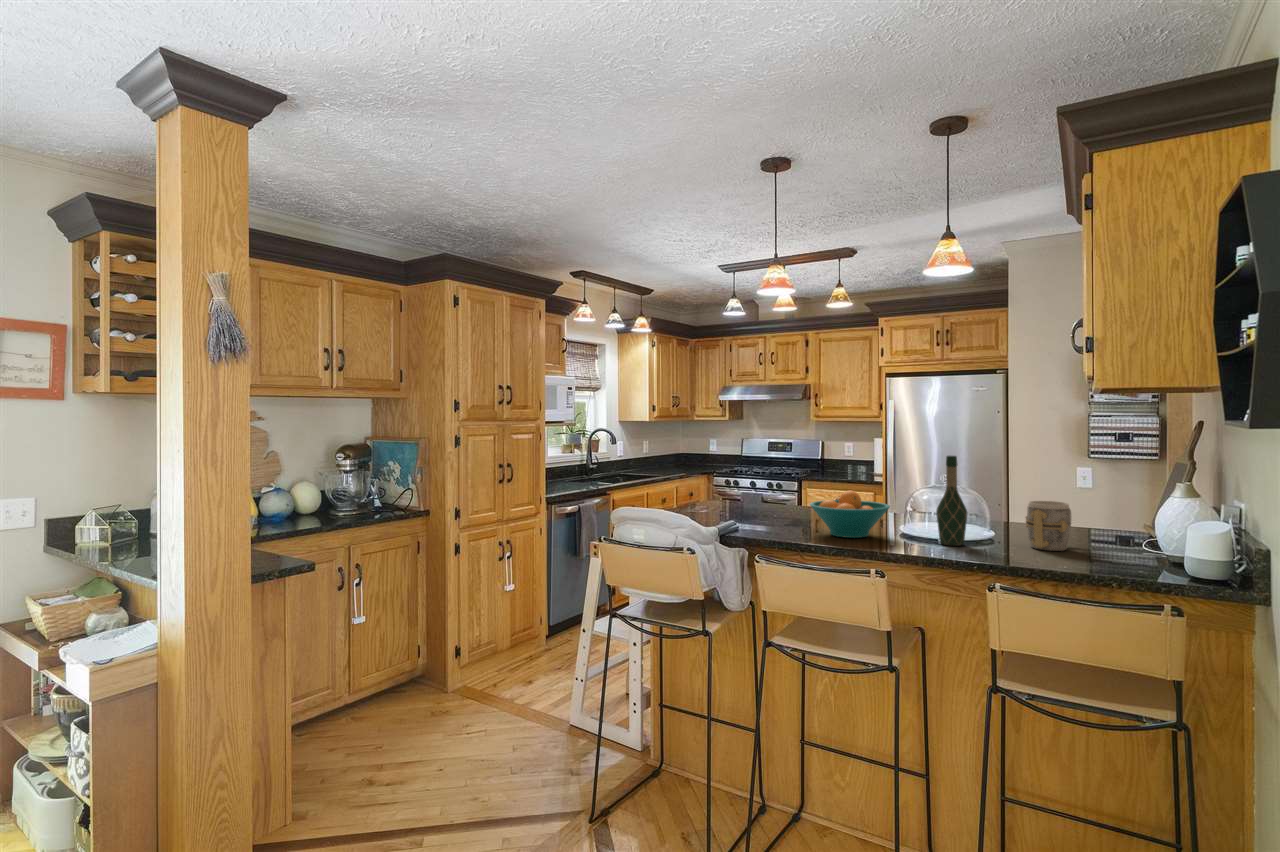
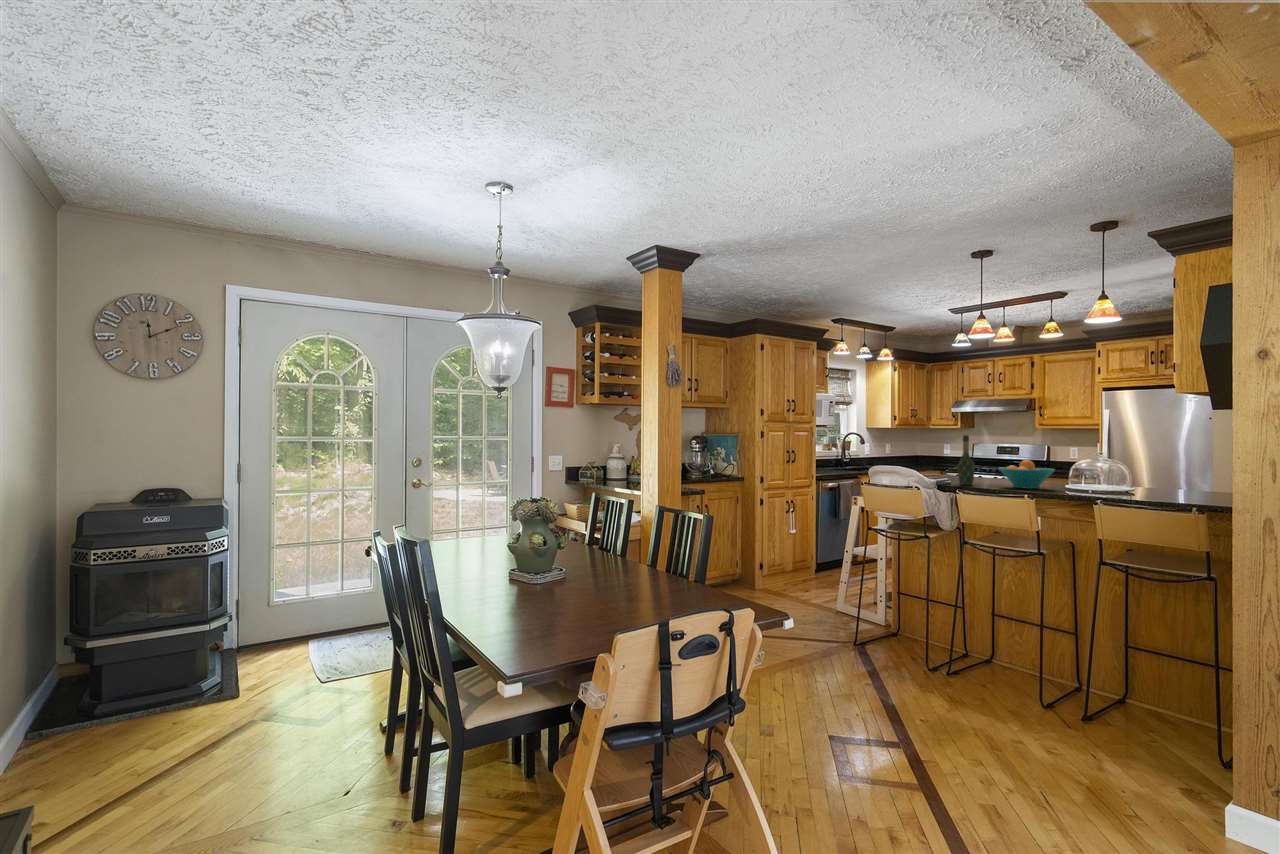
wine bottle: present [936,456,967,546] -> present [957,435,975,485]
mug: present [1026,501,1071,551] -> none [1152,467,1191,498]

